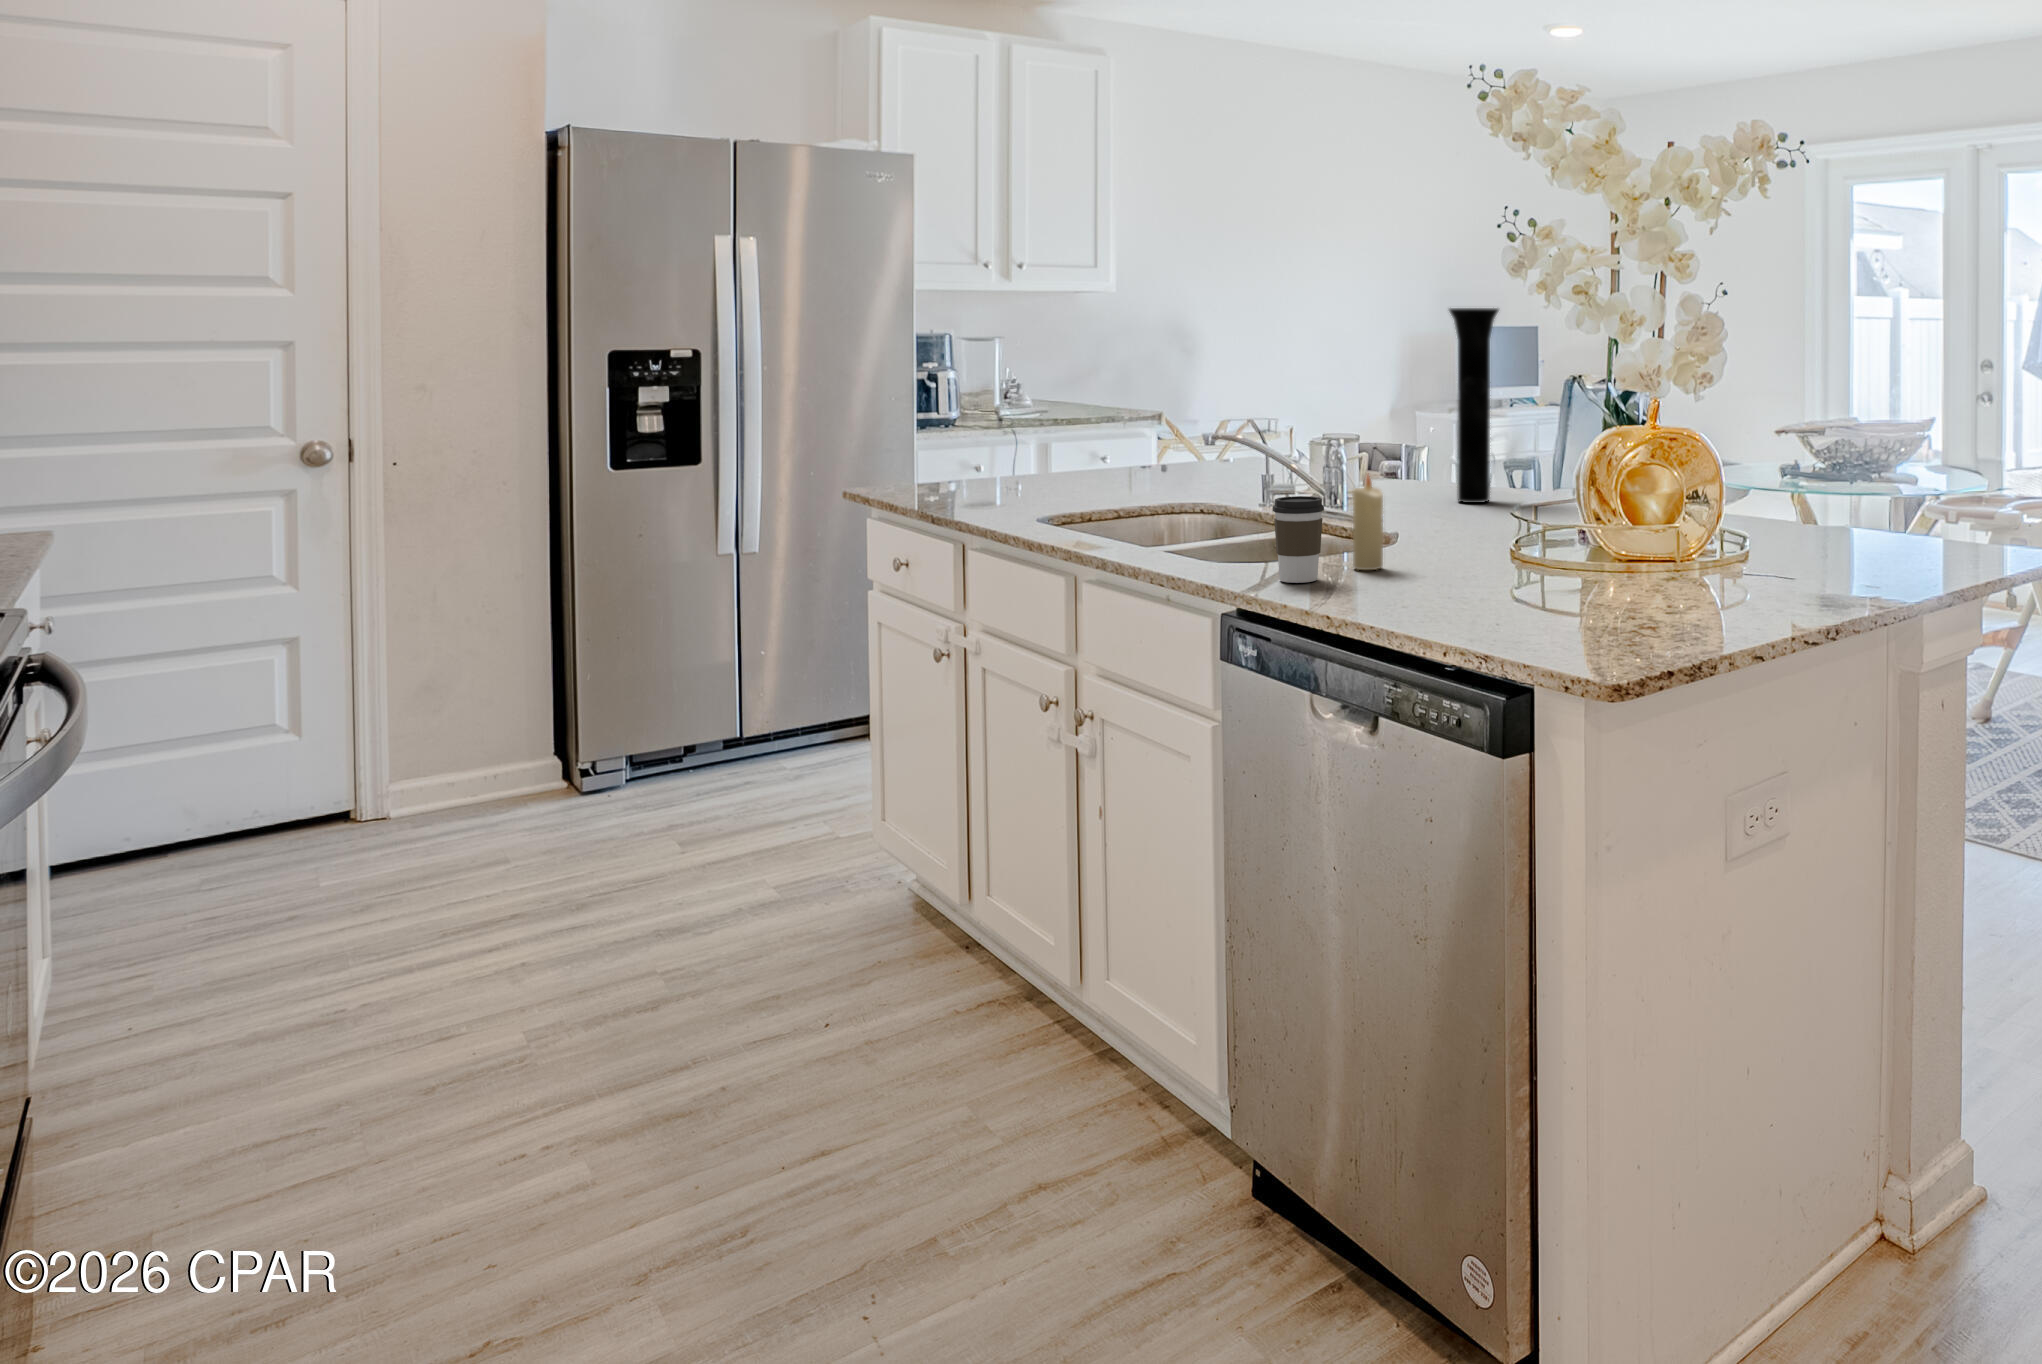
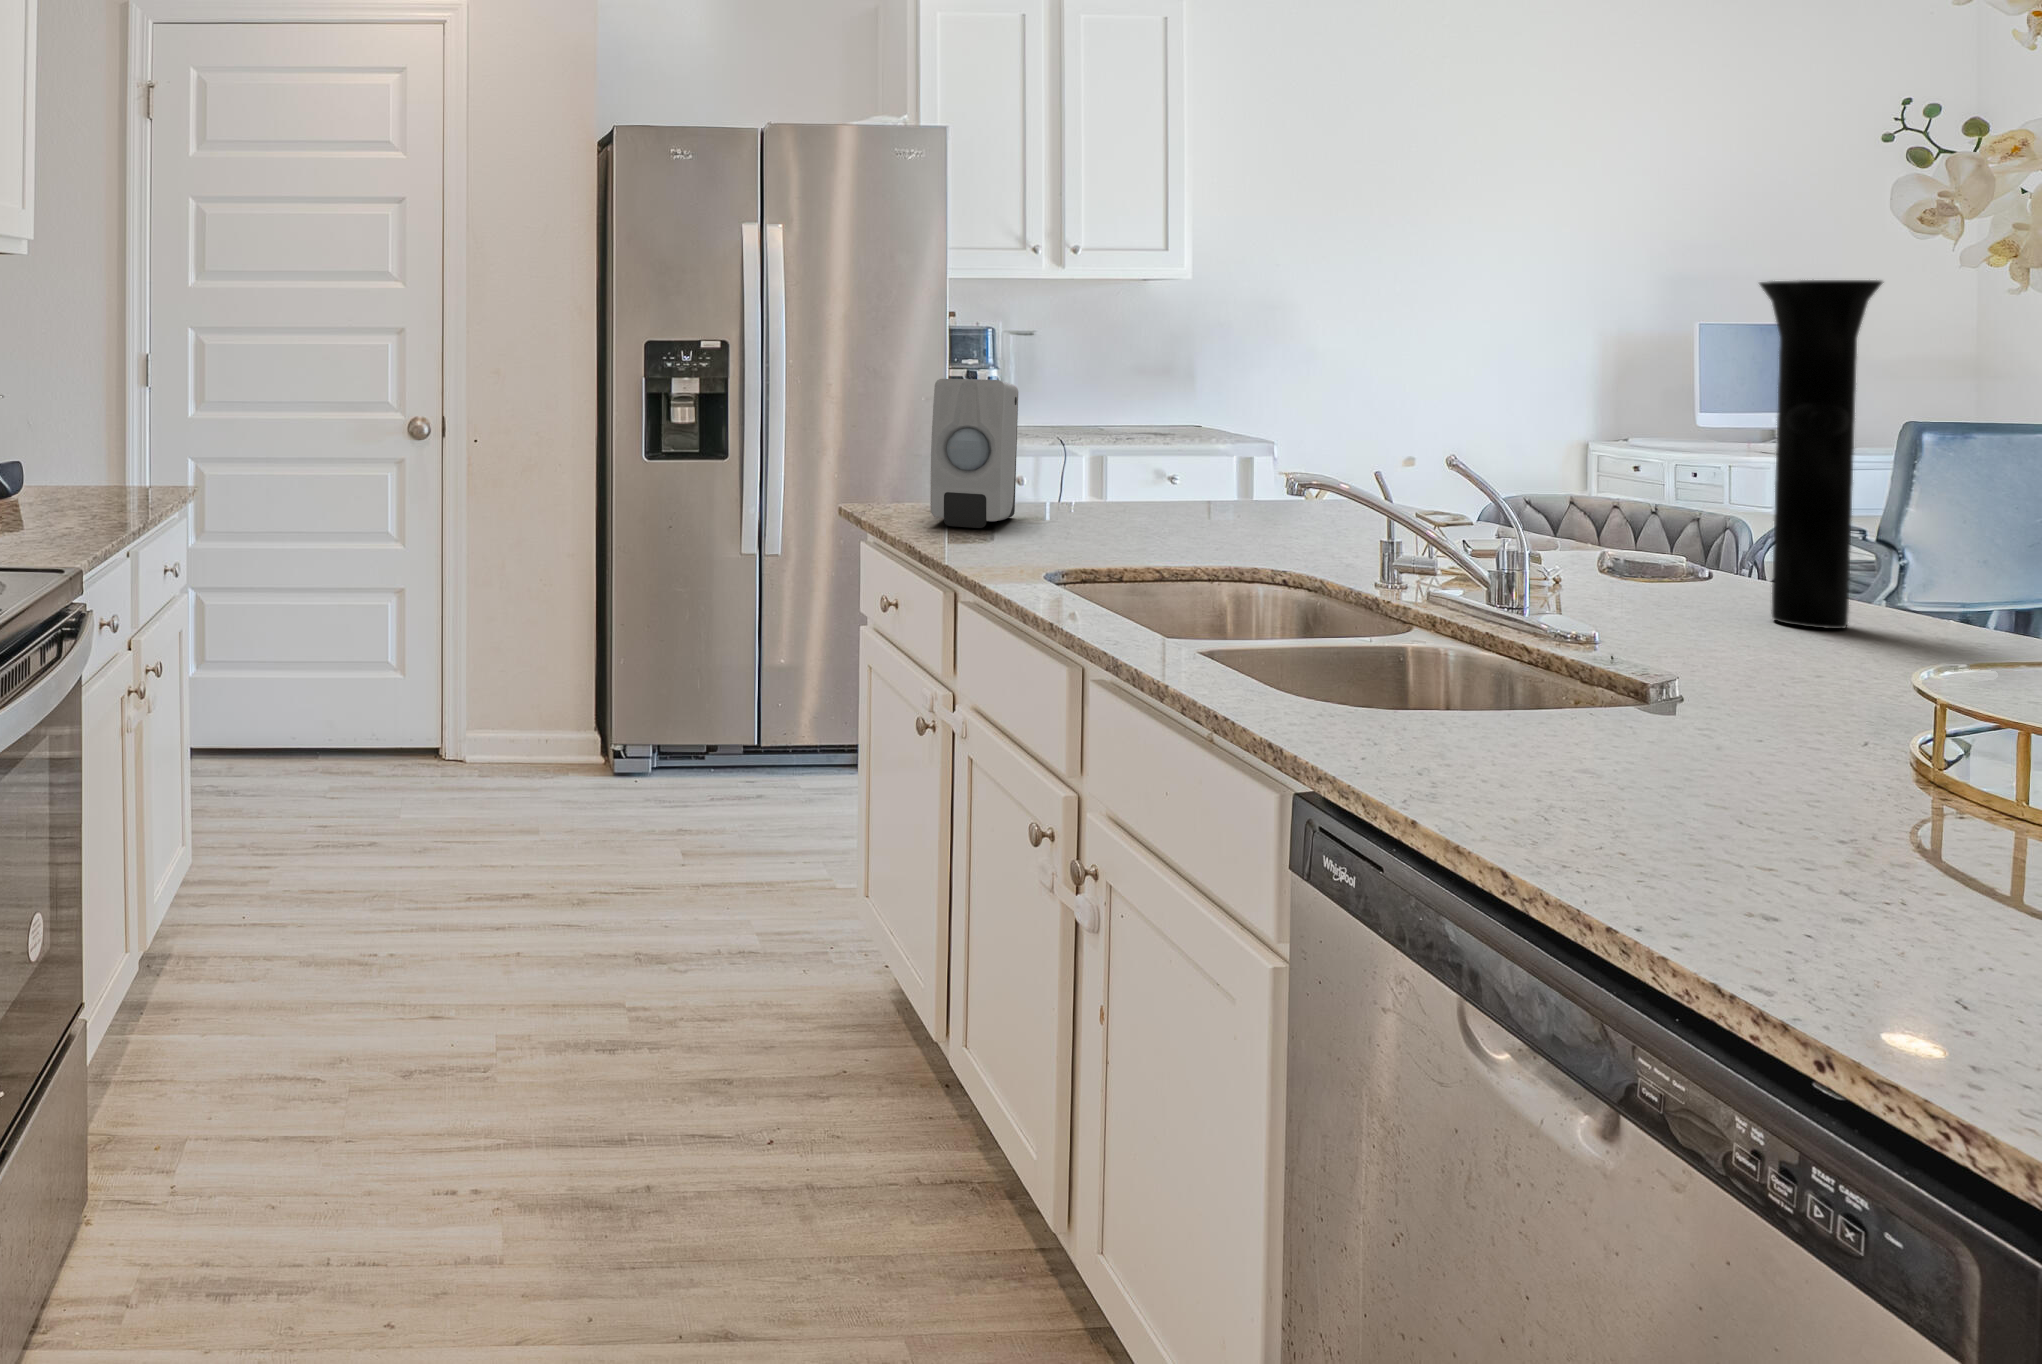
soap dispenser: none [943,378,1009,497] -> present [930,379,1018,528]
candle: present [1352,476,1383,570] -> none [1564,575,1636,761]
coffee cup: present [1273,496,1324,583] -> none [1395,605,1504,768]

